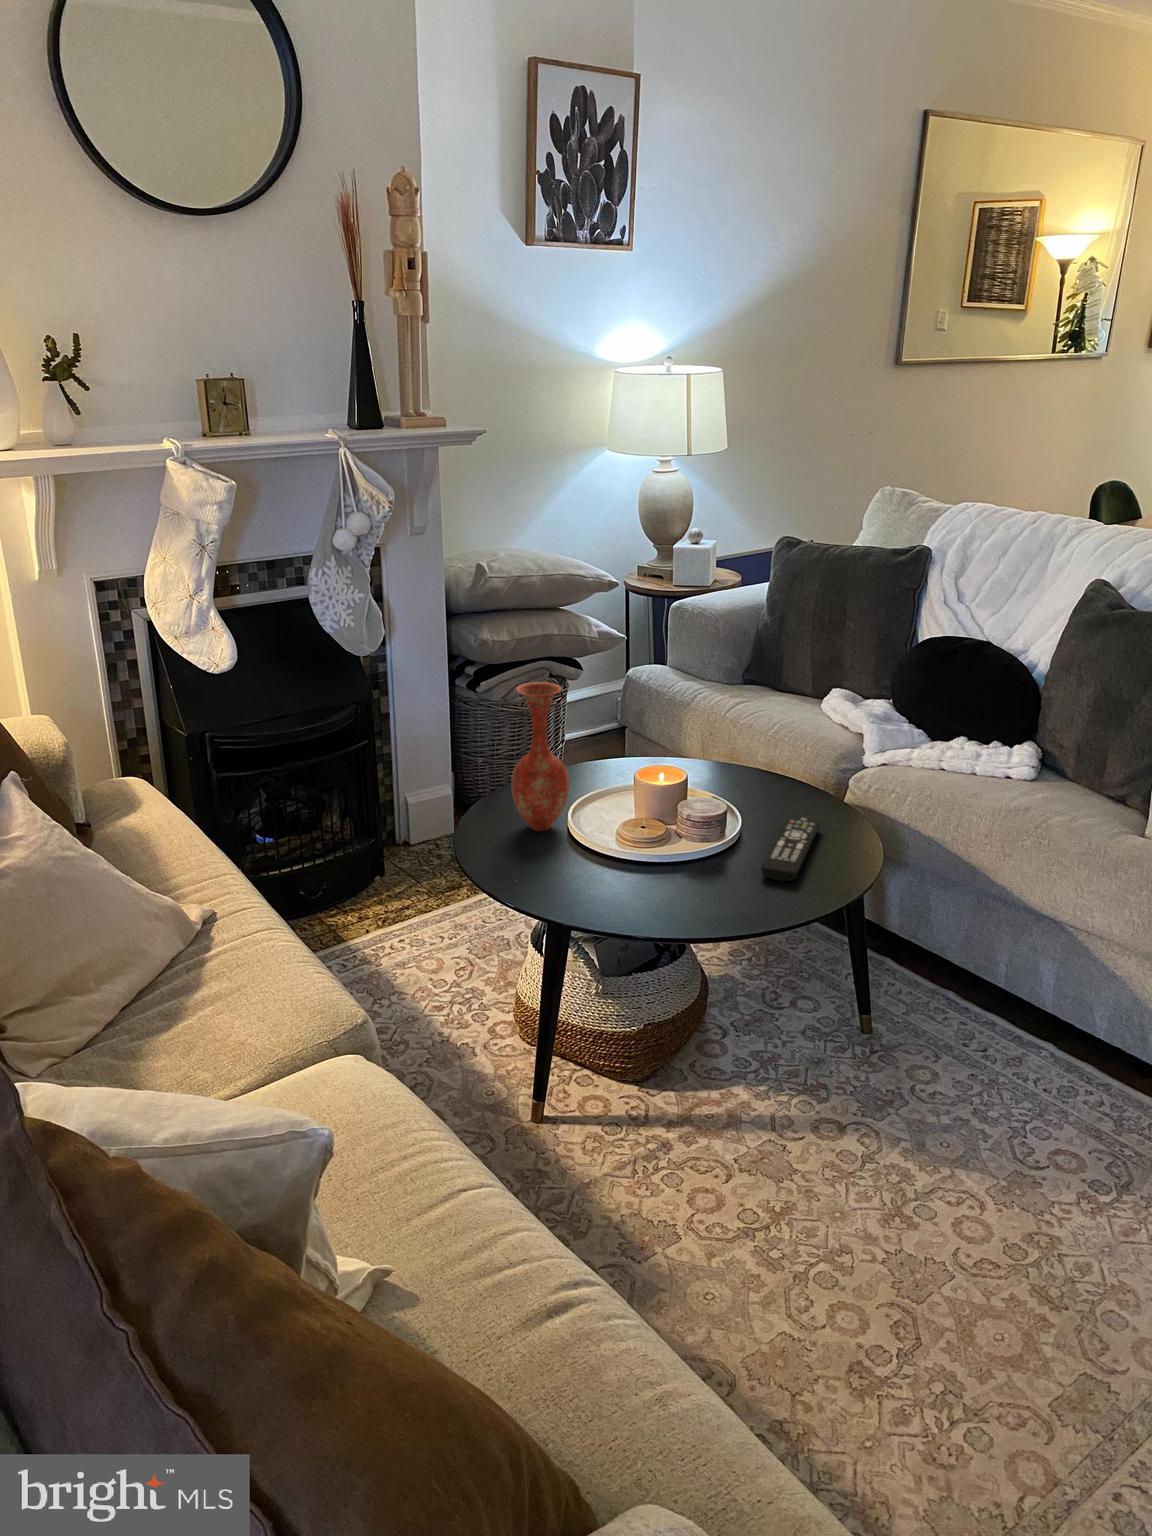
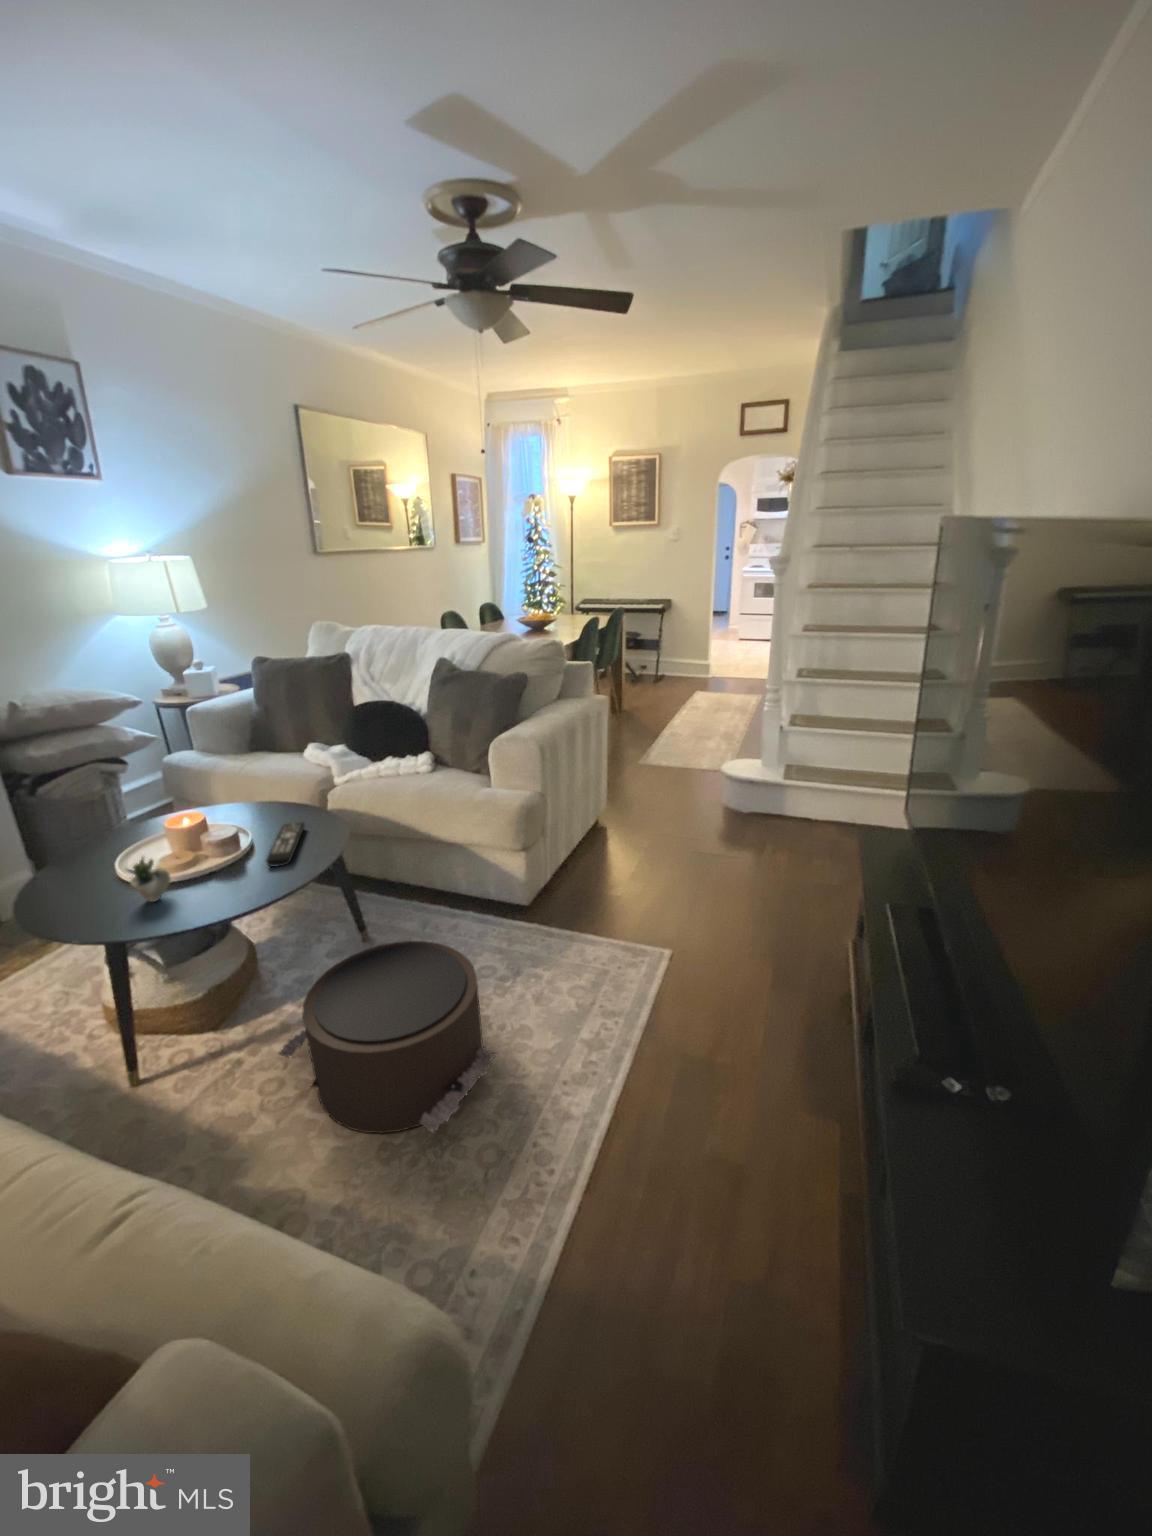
vase: present [511,682,569,831] -> none [40,772,109,881]
succulent plant: none [590,818,662,885] -> present [127,857,170,902]
pouf: none [721,1049,1070,1382] -> present [278,941,497,1133]

